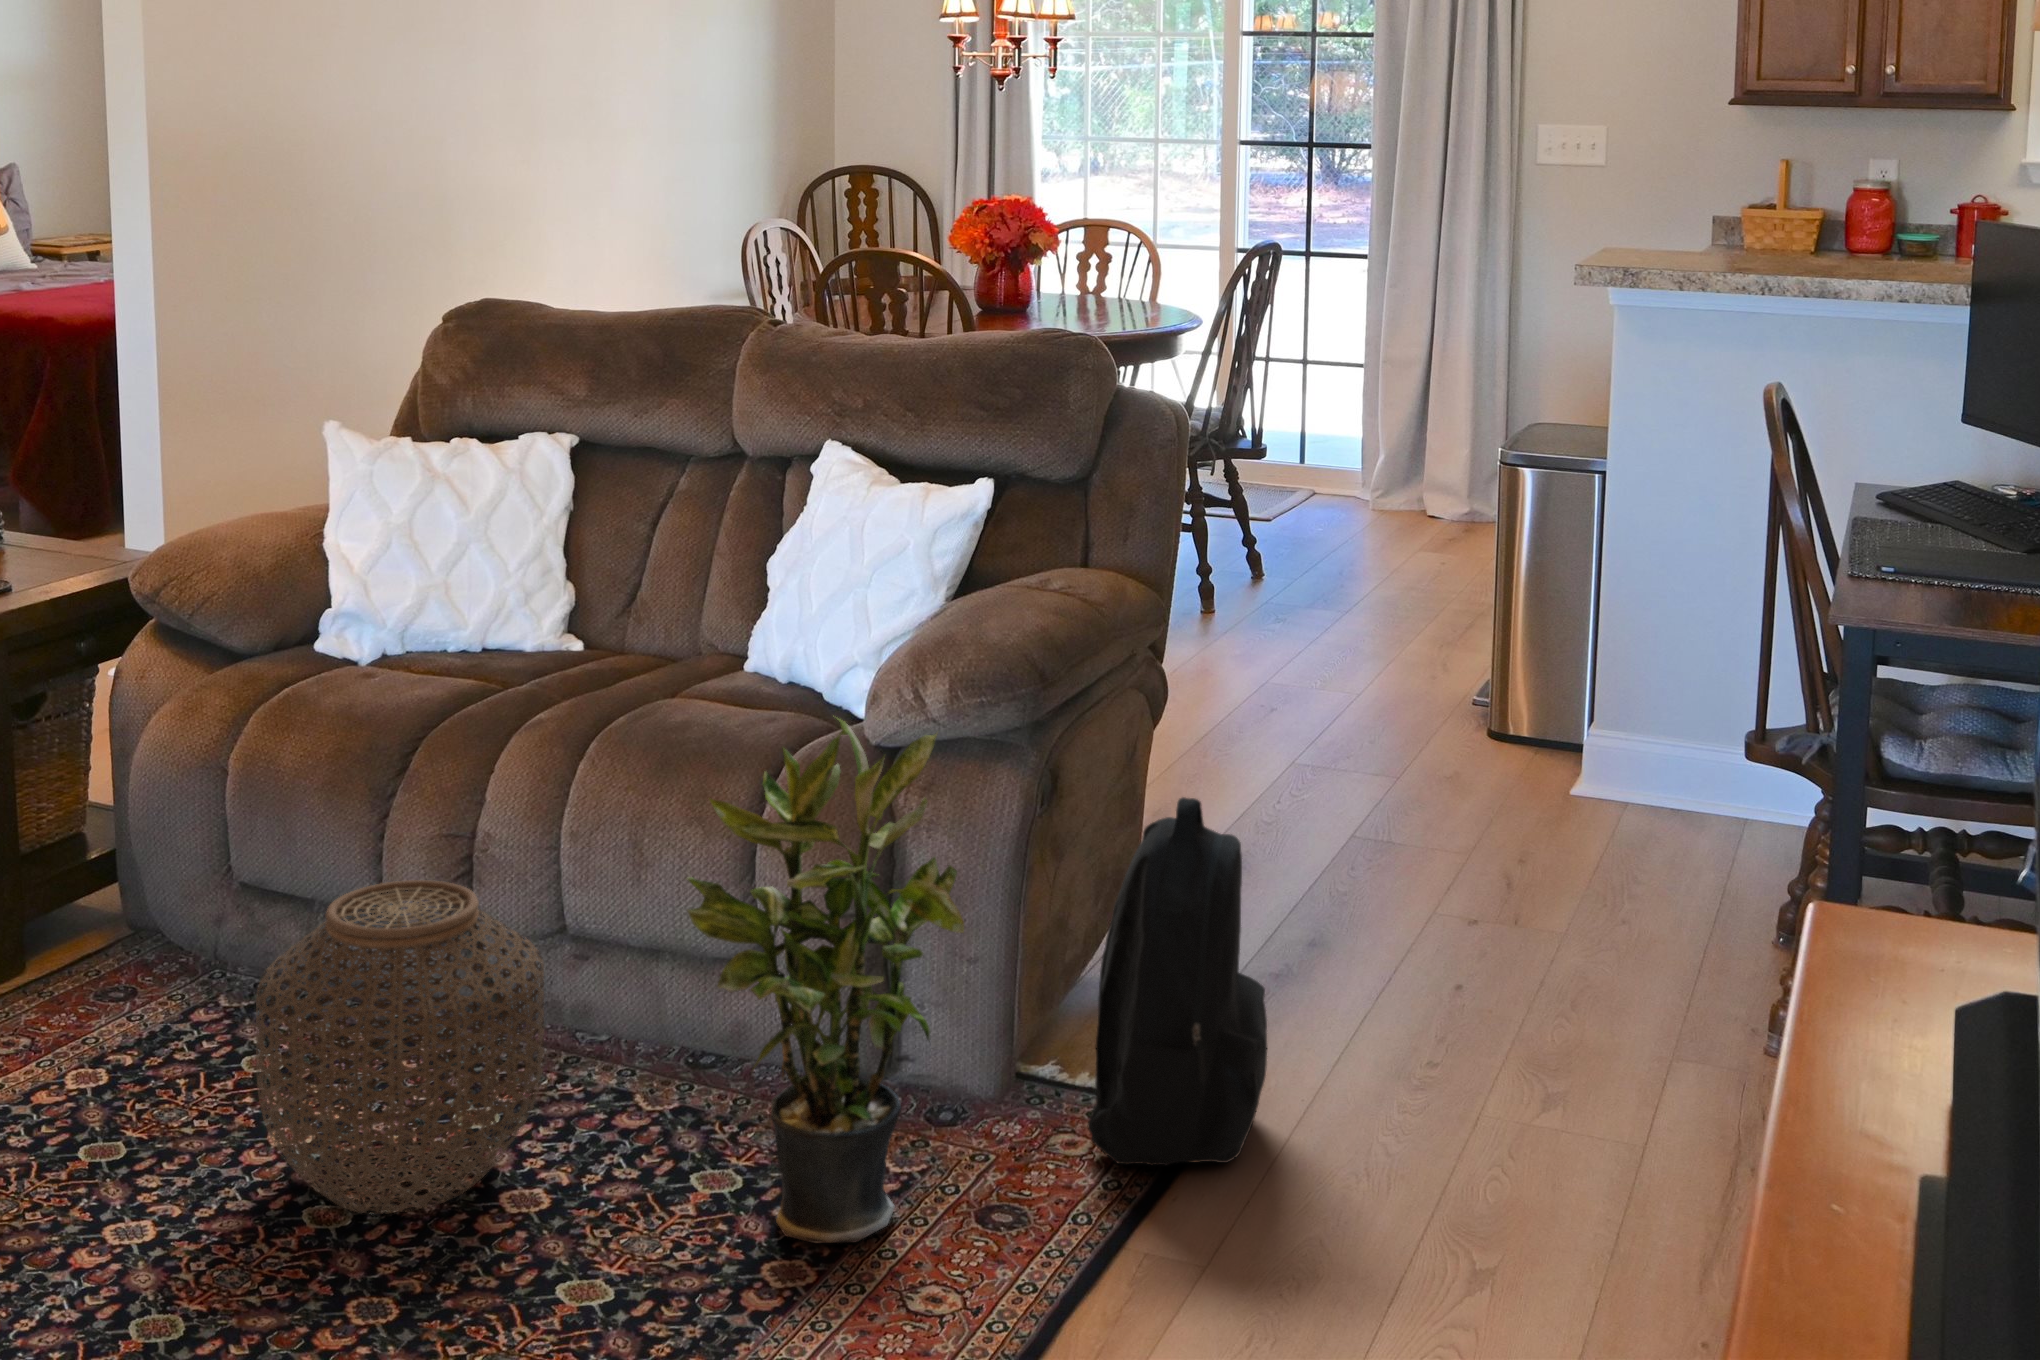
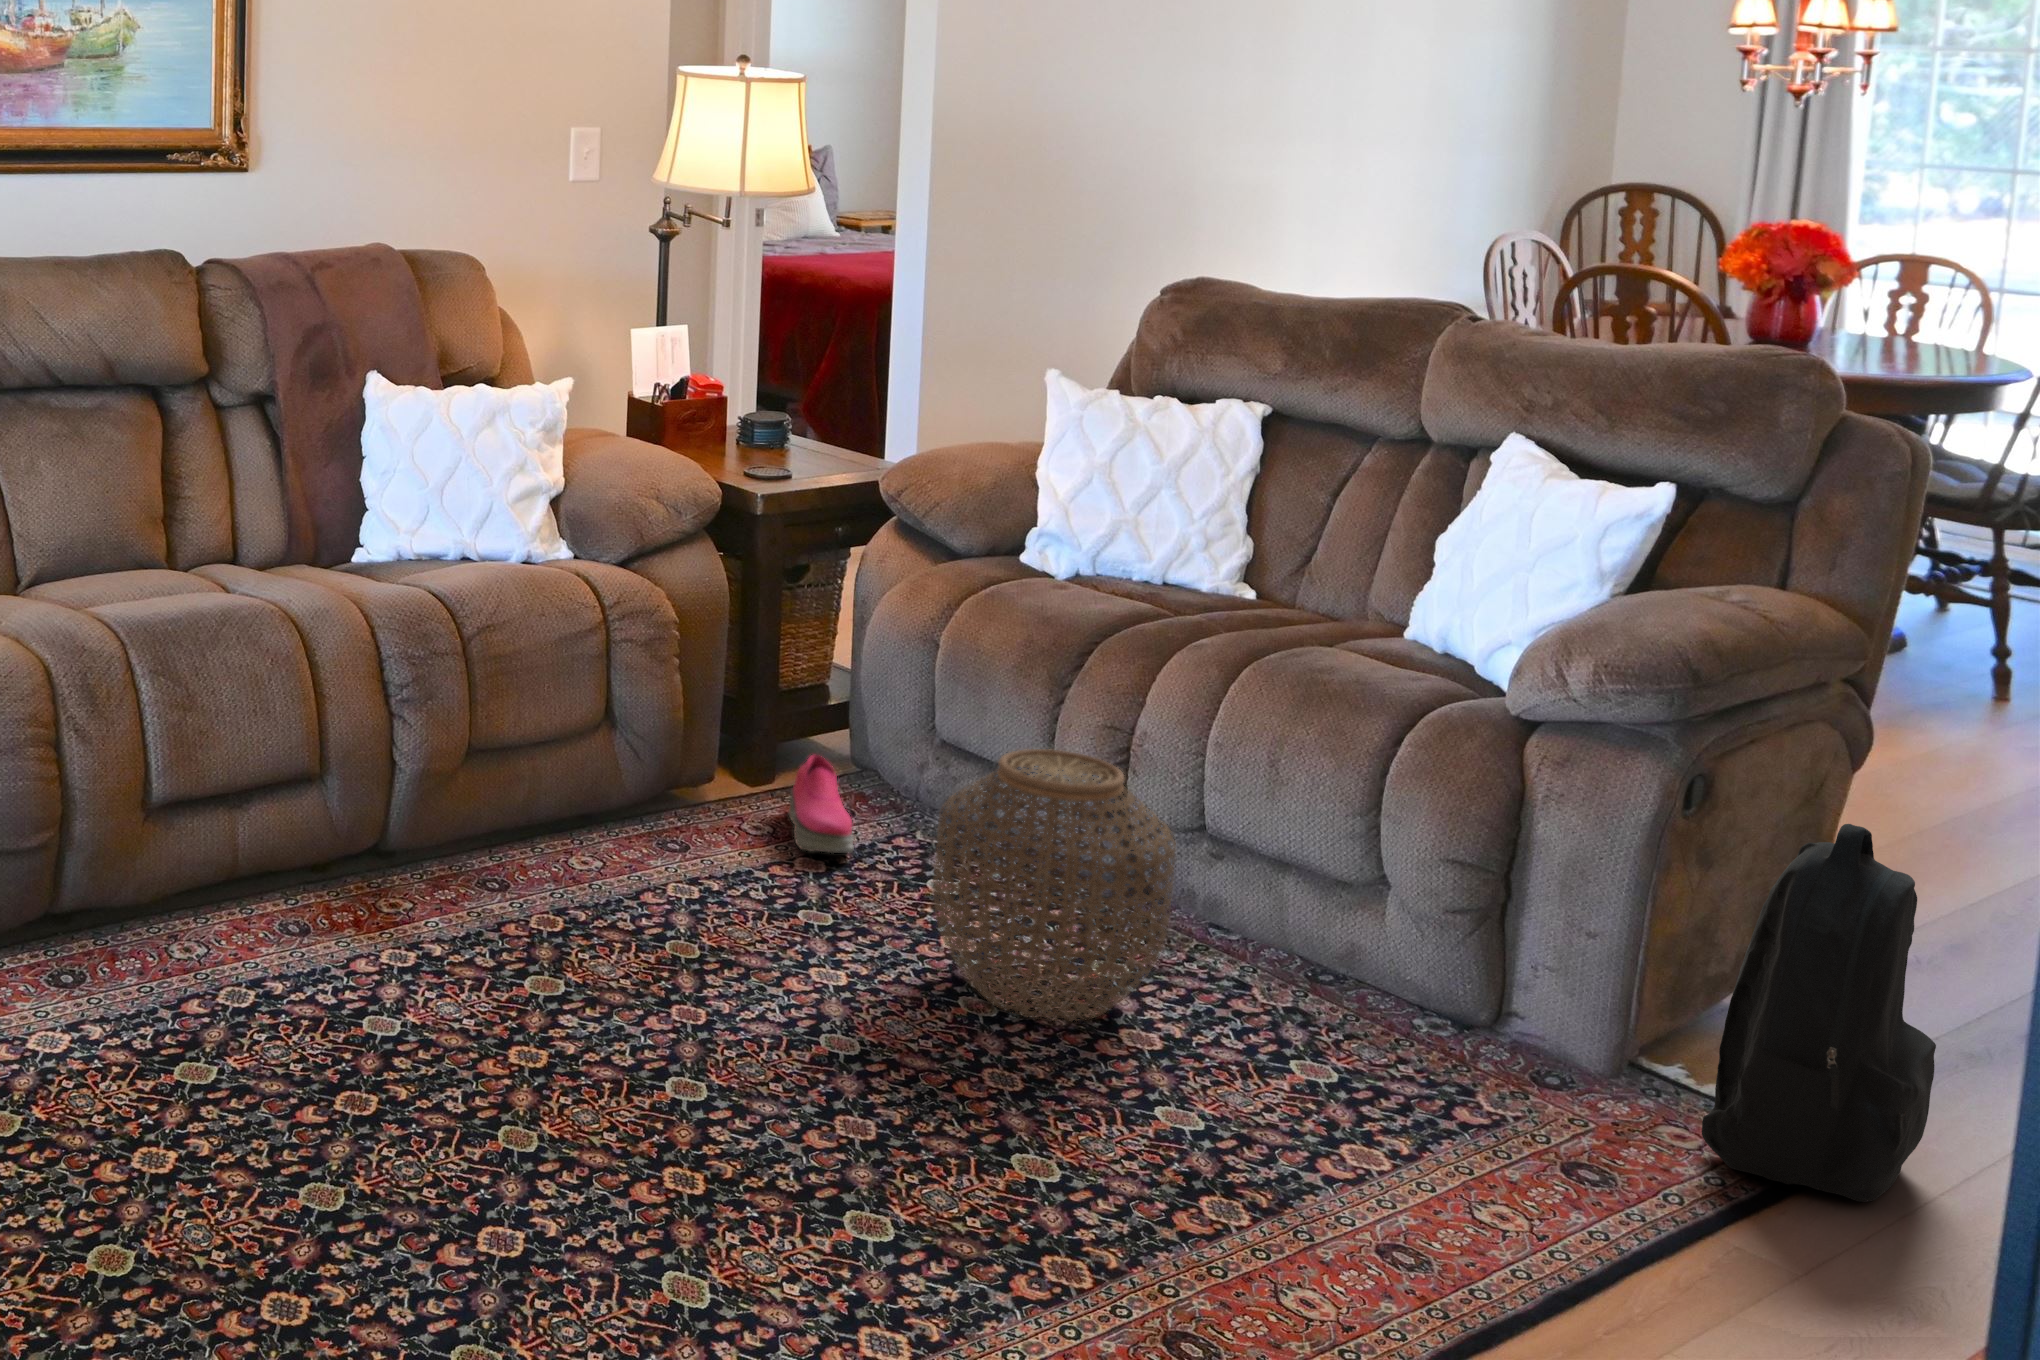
potted plant: present [686,719,964,1243] -> none [1301,669,1575,1152]
shoe: none [51,929,145,1058] -> present [789,755,854,853]

